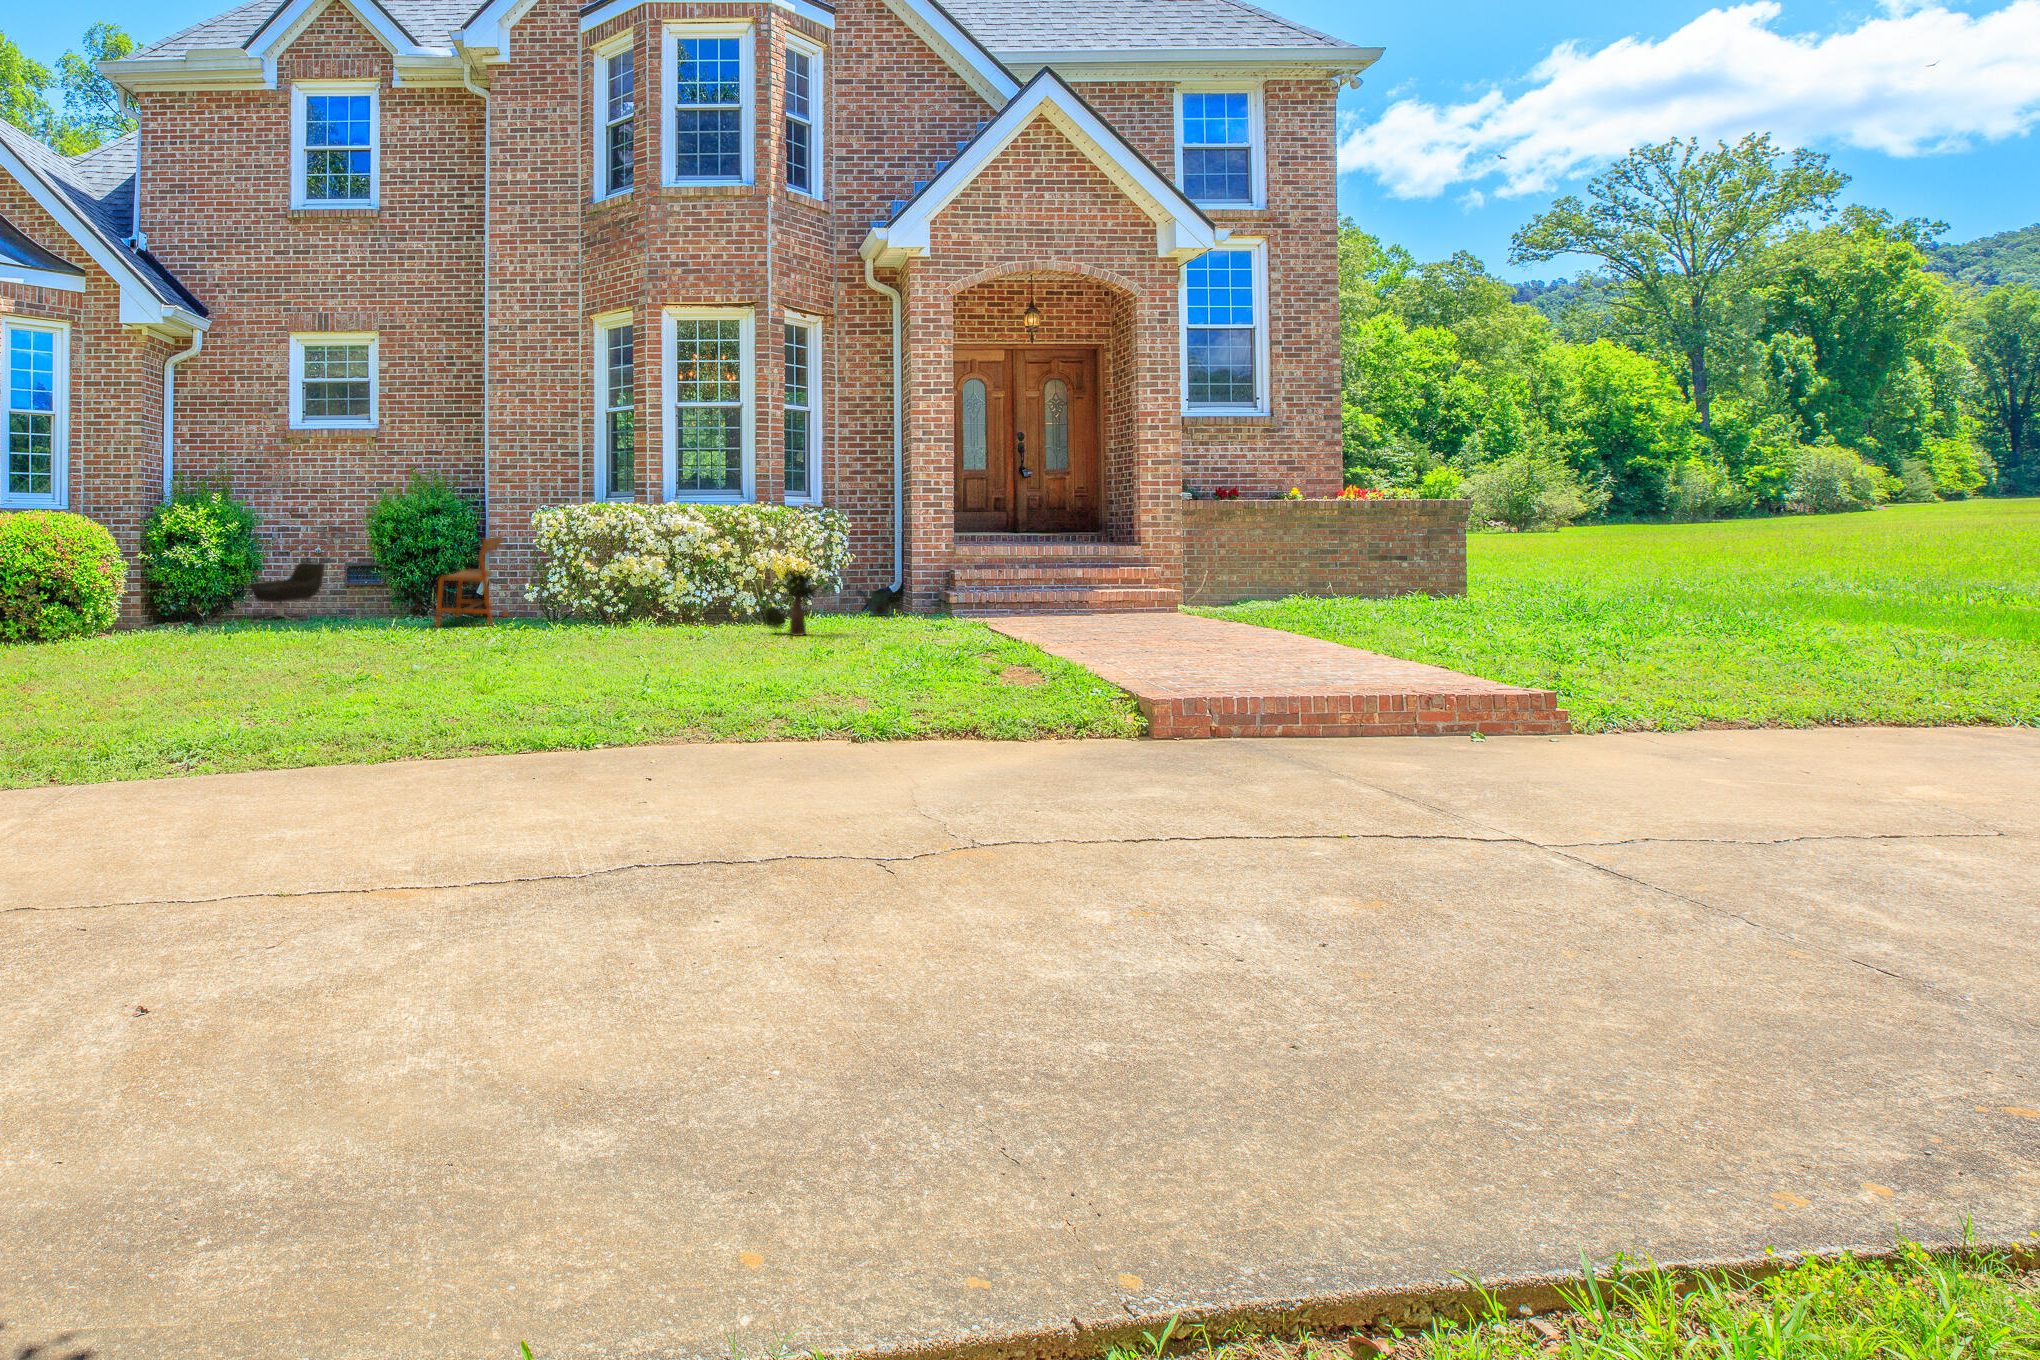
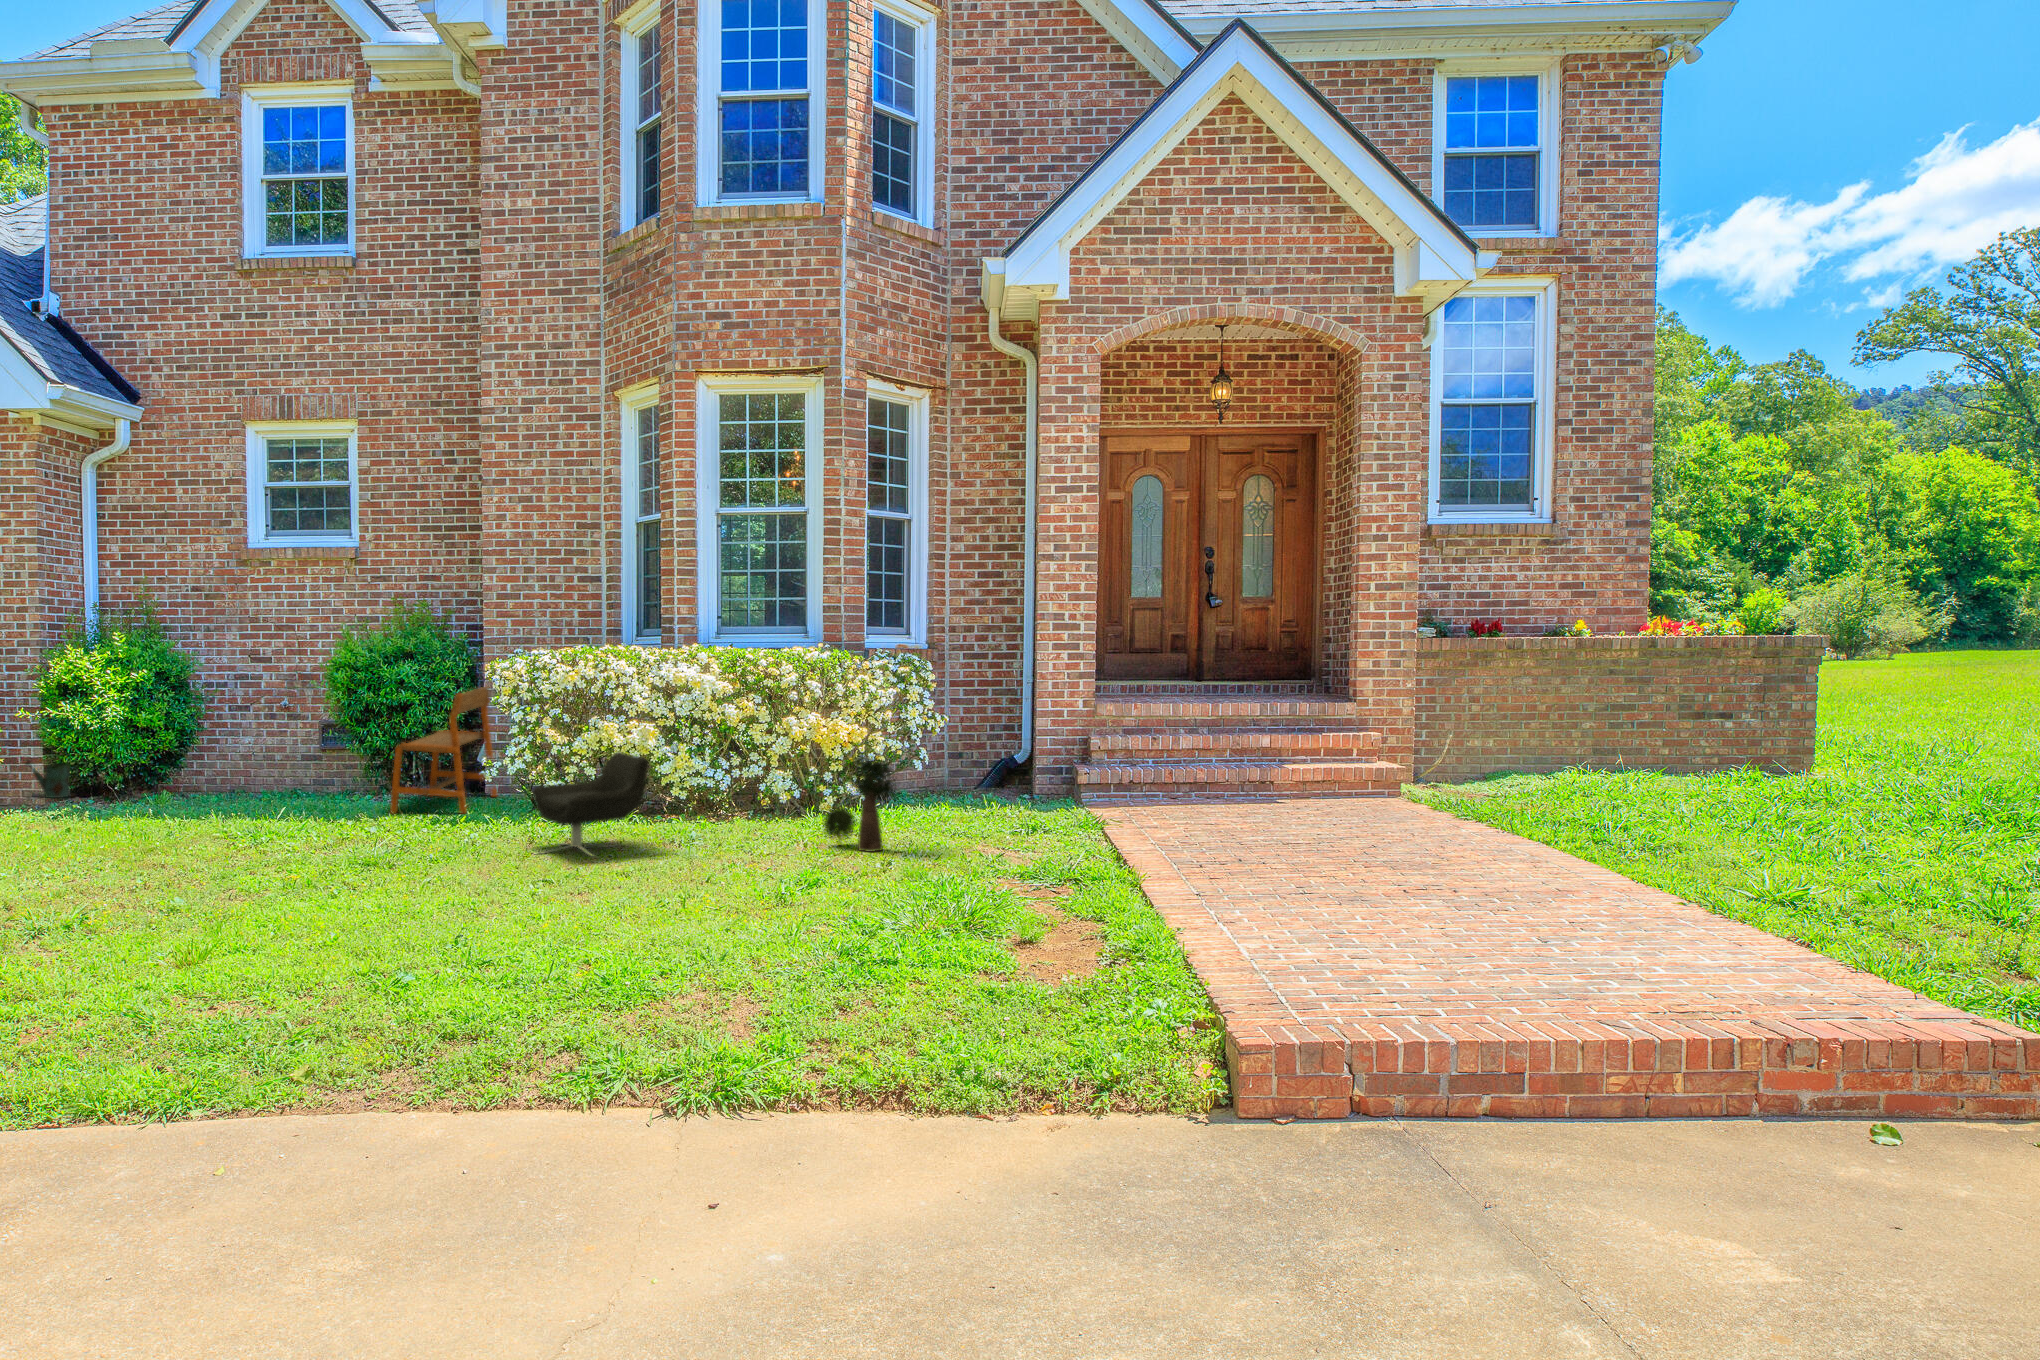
lounge chair: present [250,562,325,621] -> present [533,752,649,856]
watering can: present [858,588,889,616] -> present [26,761,71,798]

